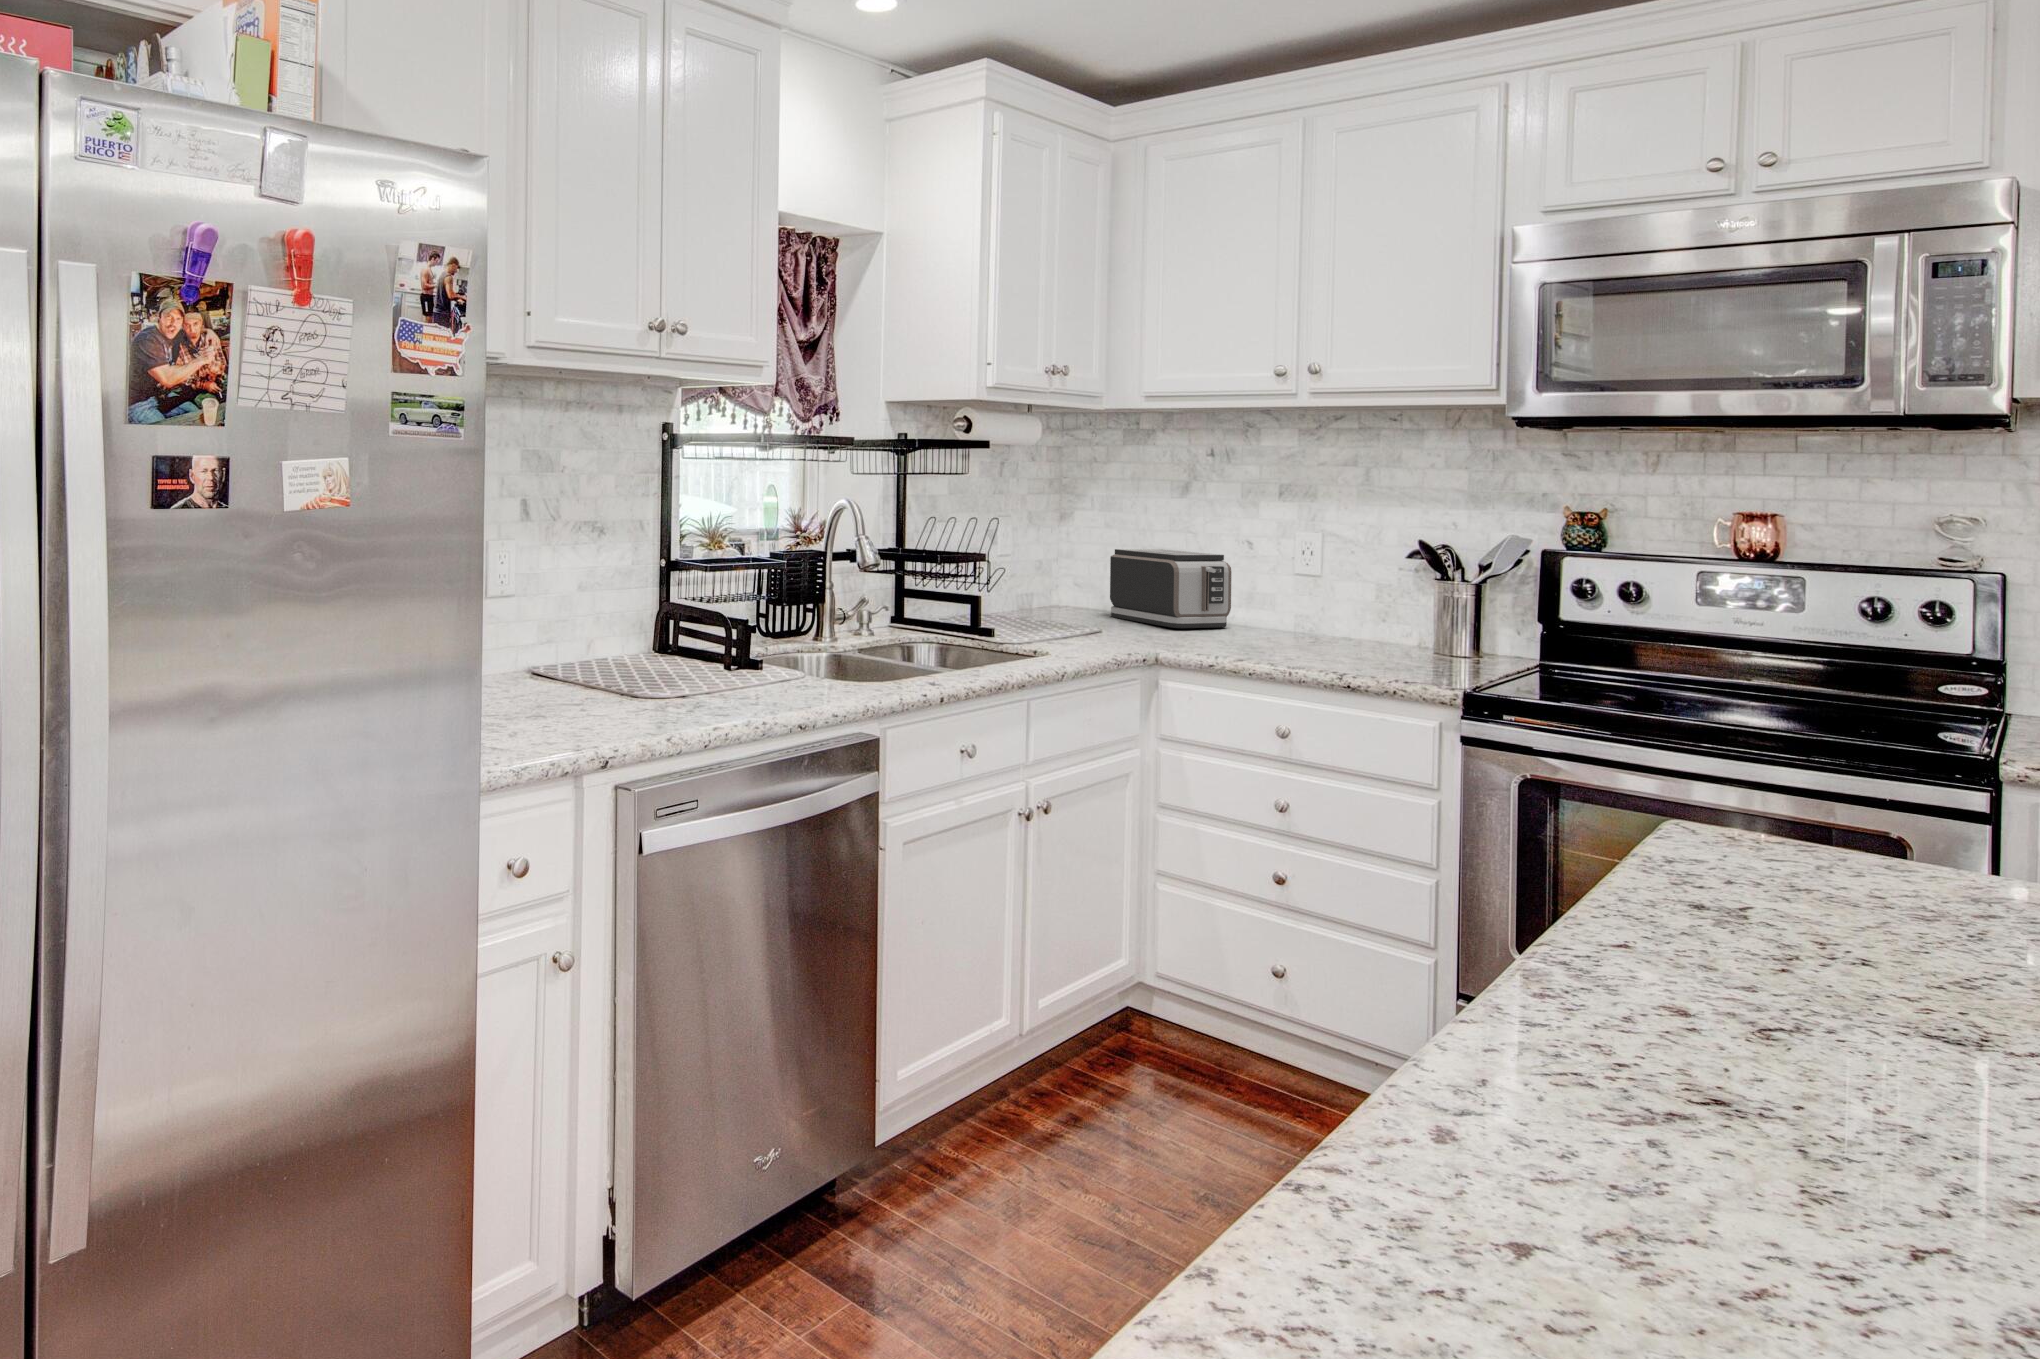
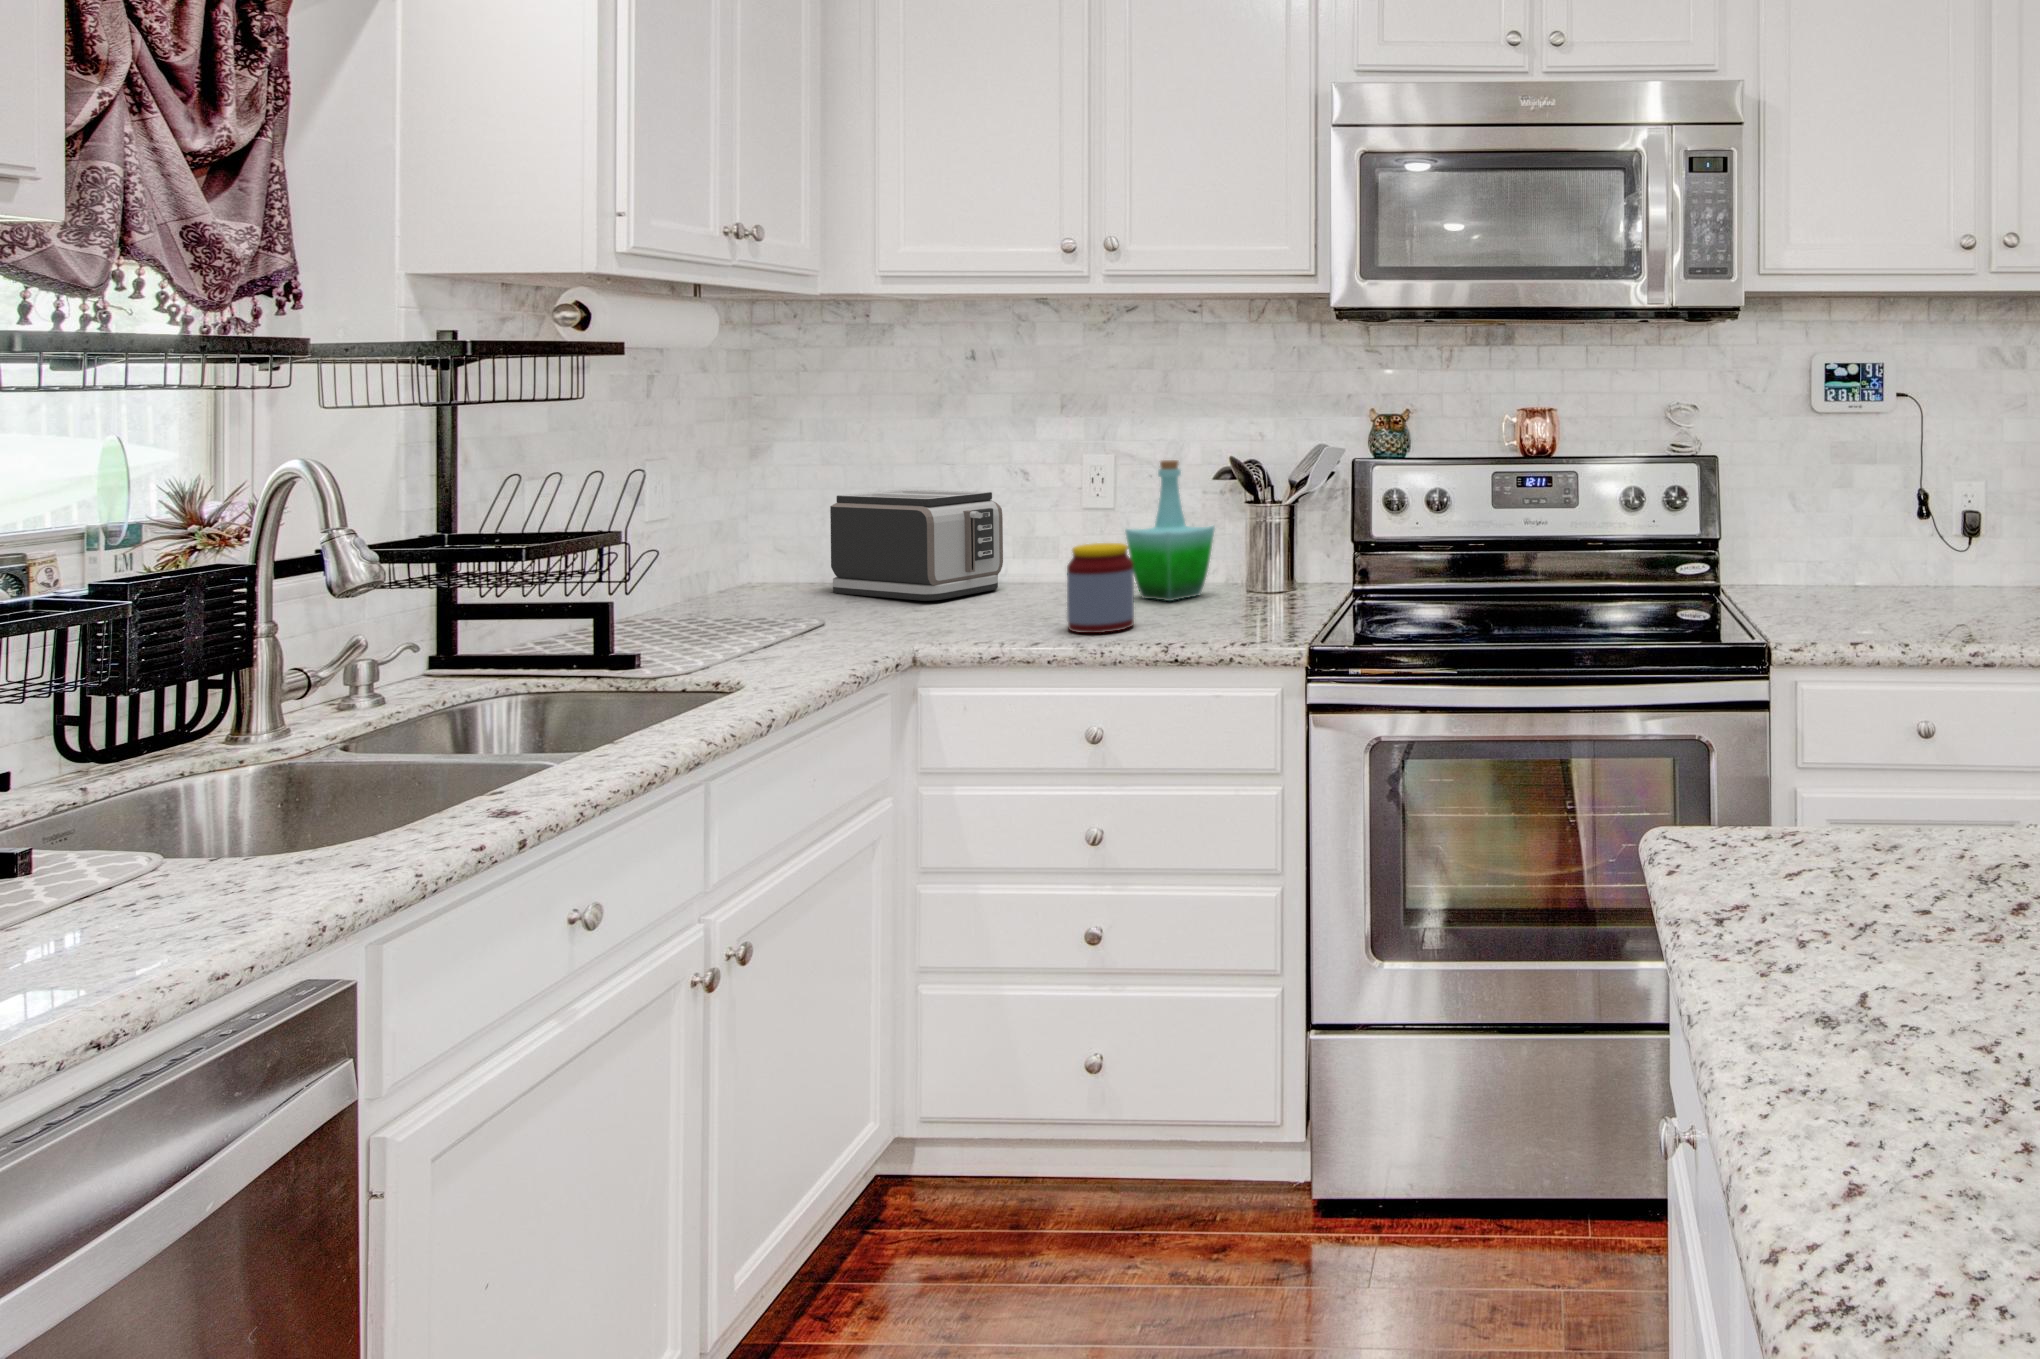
bottle: none [1325,539,1404,650] -> present [1125,460,1215,601]
jar: none [1270,595,1323,661] -> present [1067,543,1134,633]

